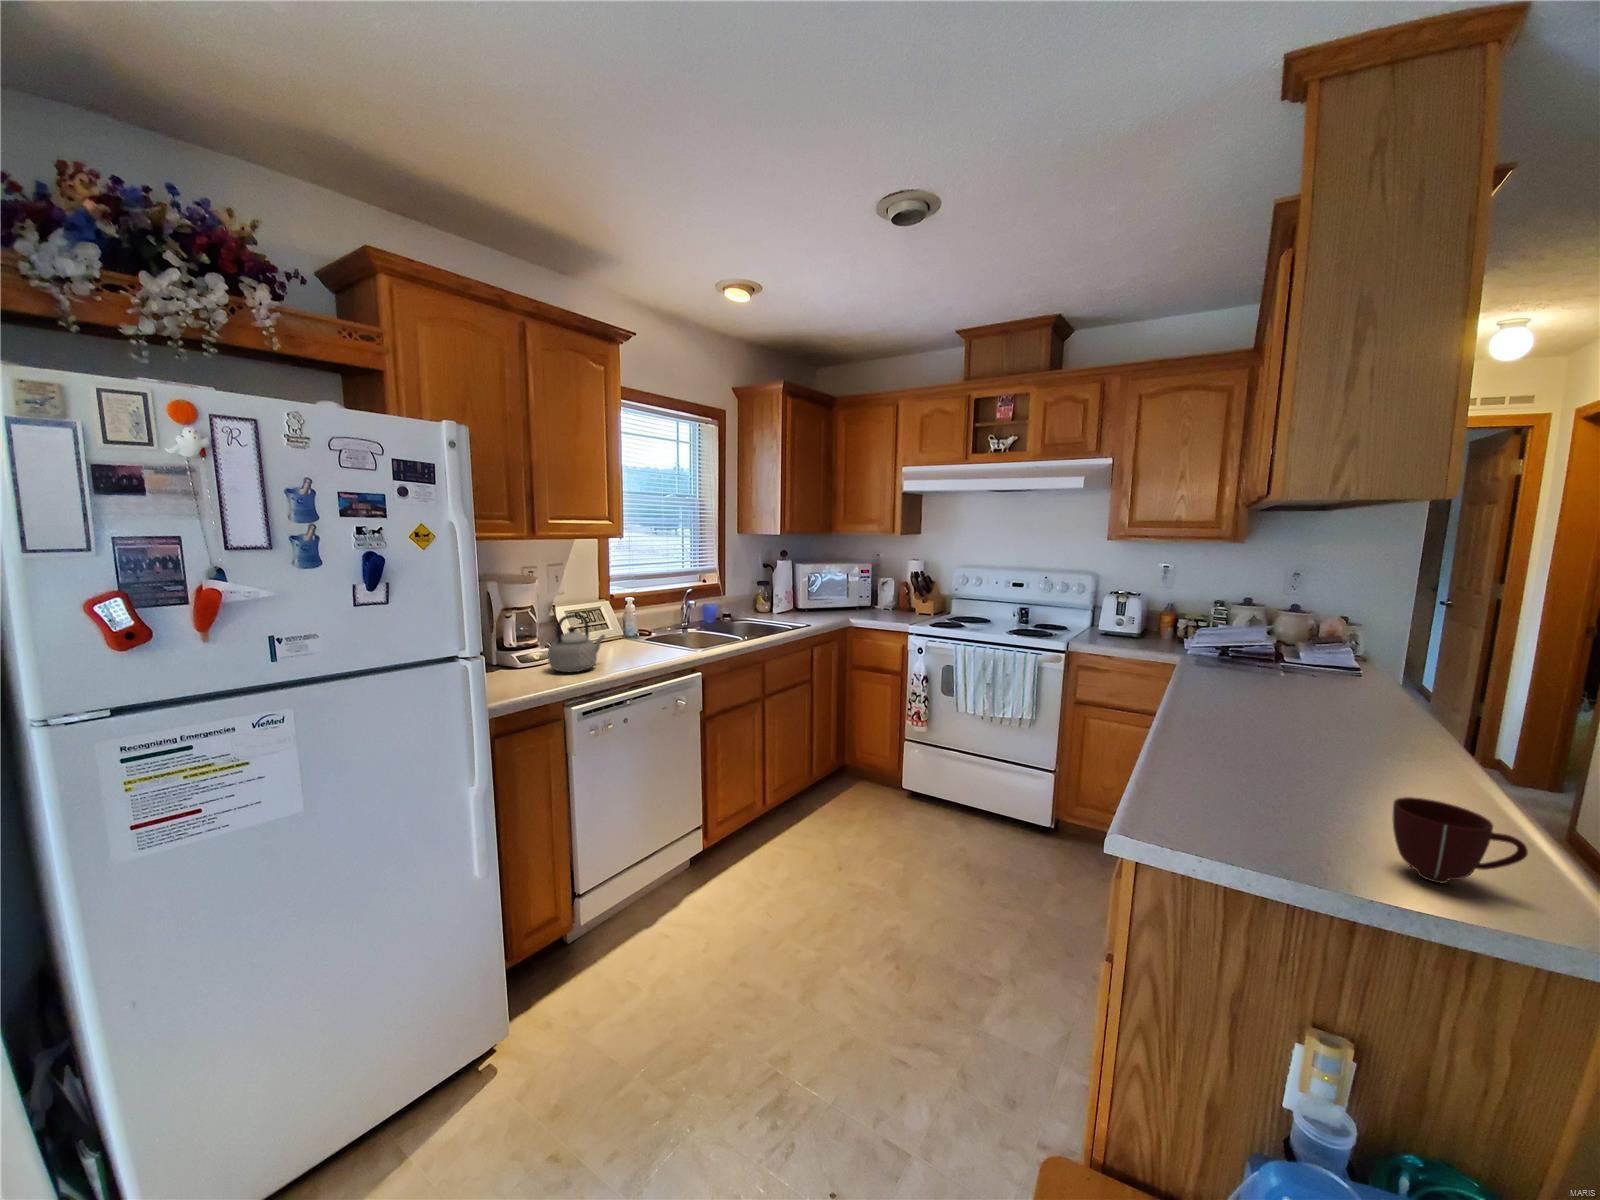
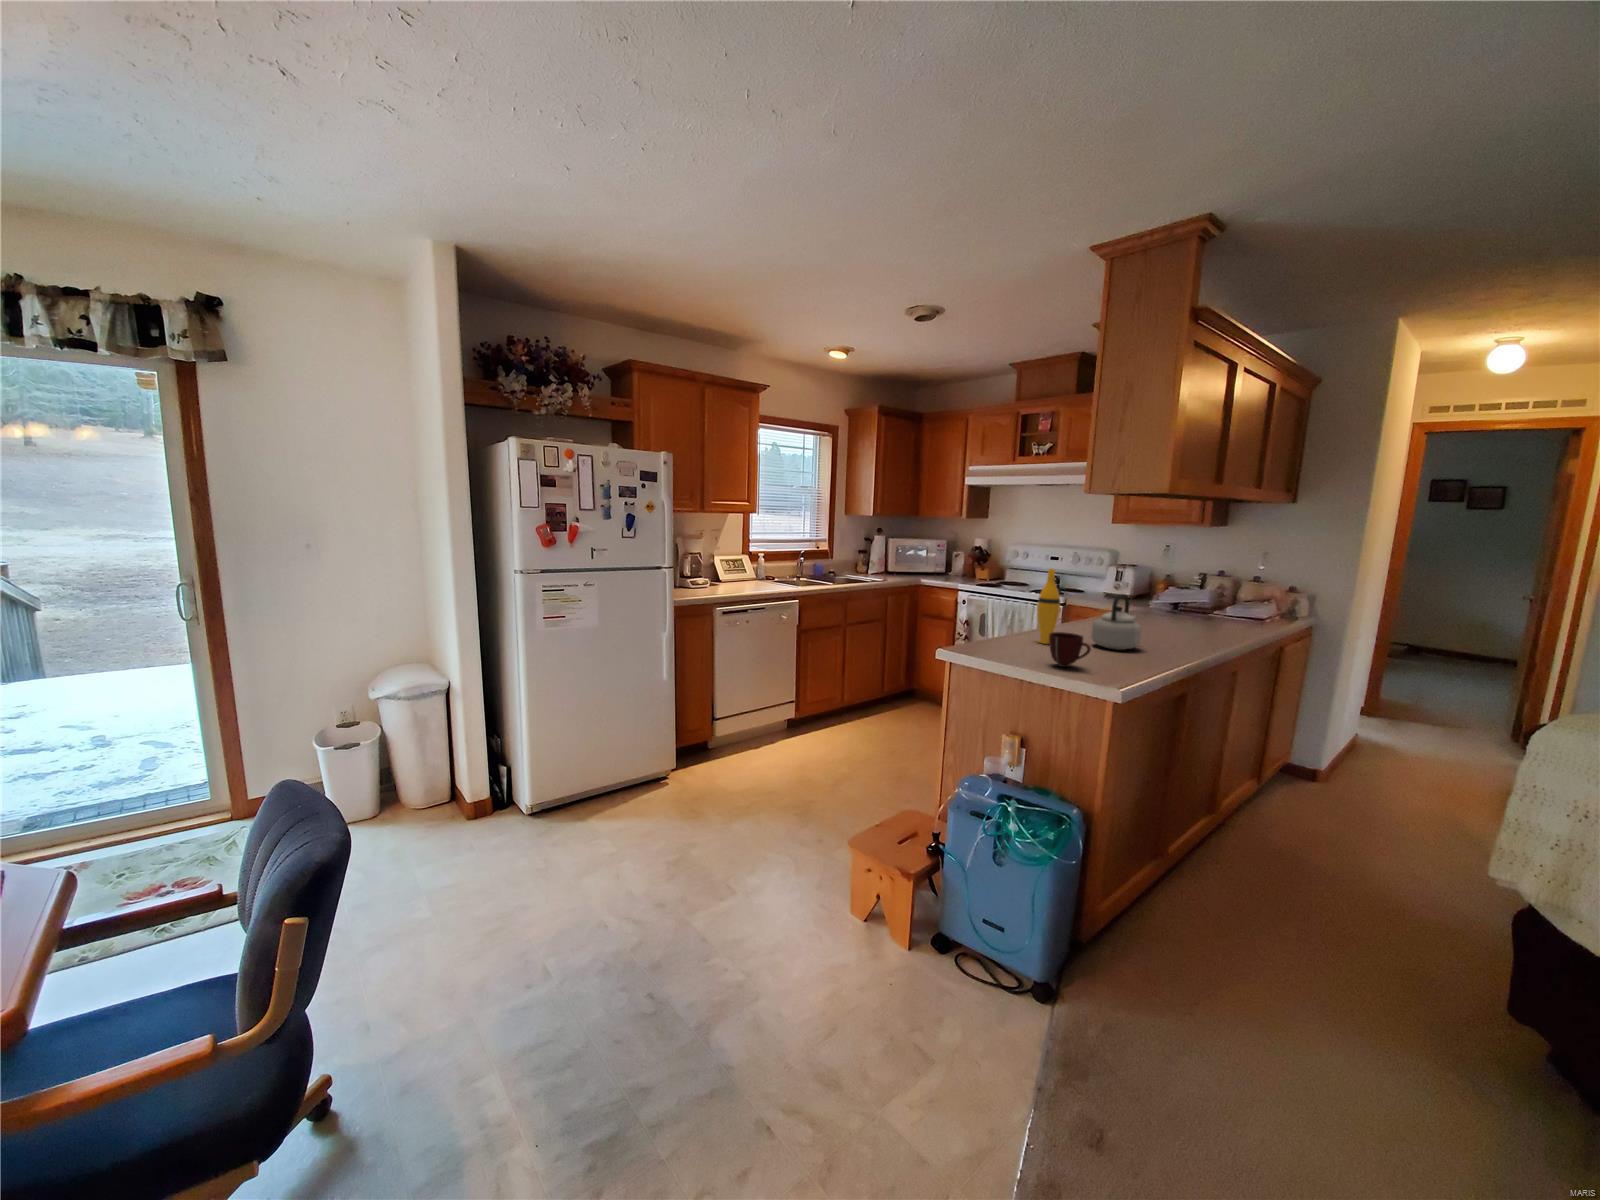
teapot: present [548,614,605,672] -> present [1091,594,1141,650]
vase: none [1219,639,1266,778] -> present [1037,569,1060,644]

